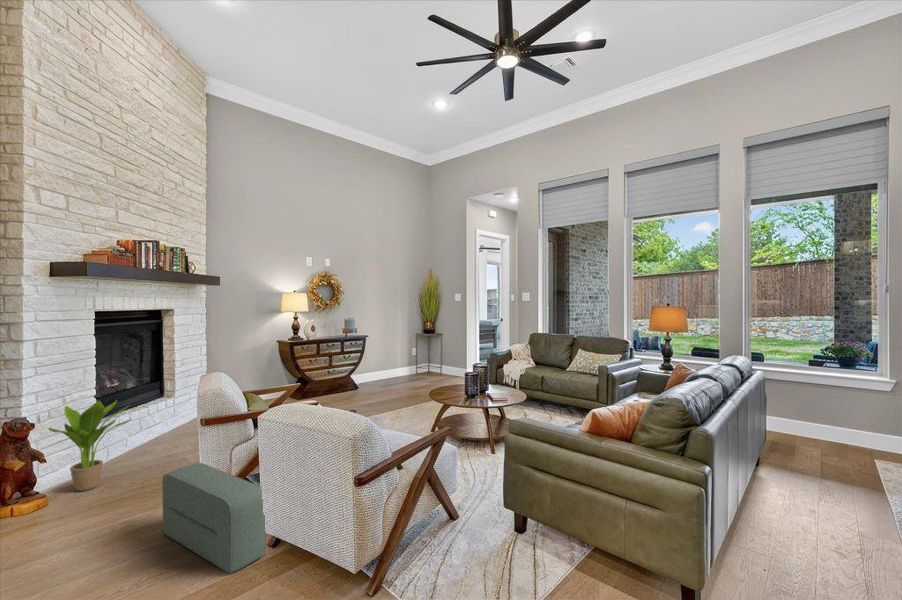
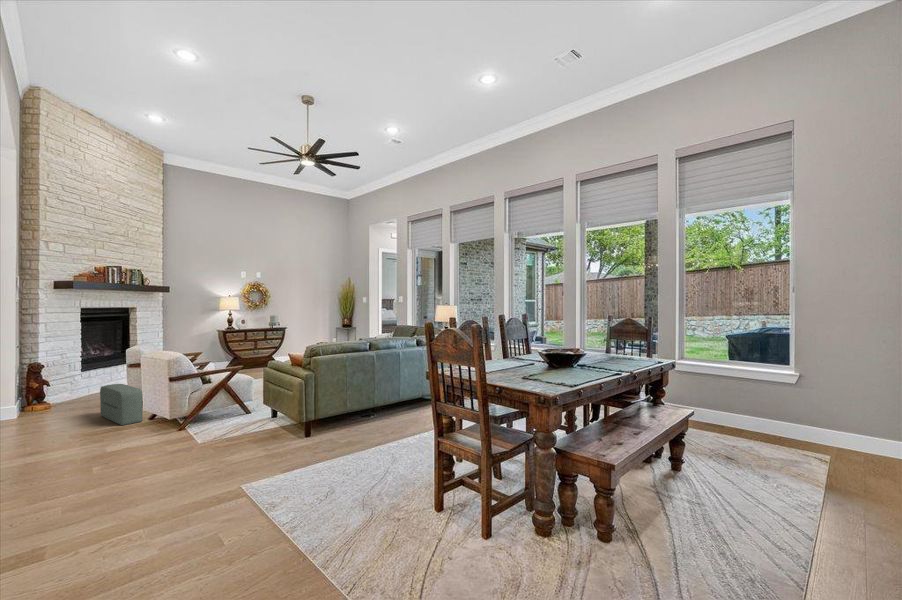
potted plant: present [49,400,130,491] -> none [51,355,97,404]

